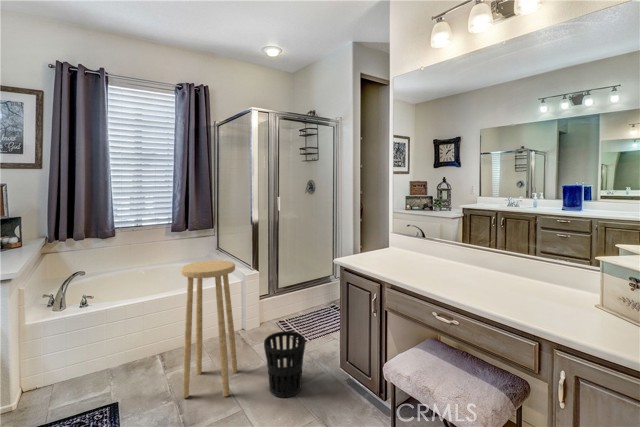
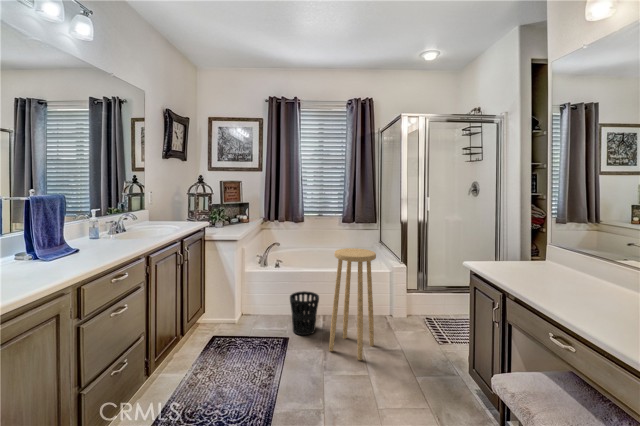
wastebasket: present [264,331,306,397] -> present [290,291,319,335]

